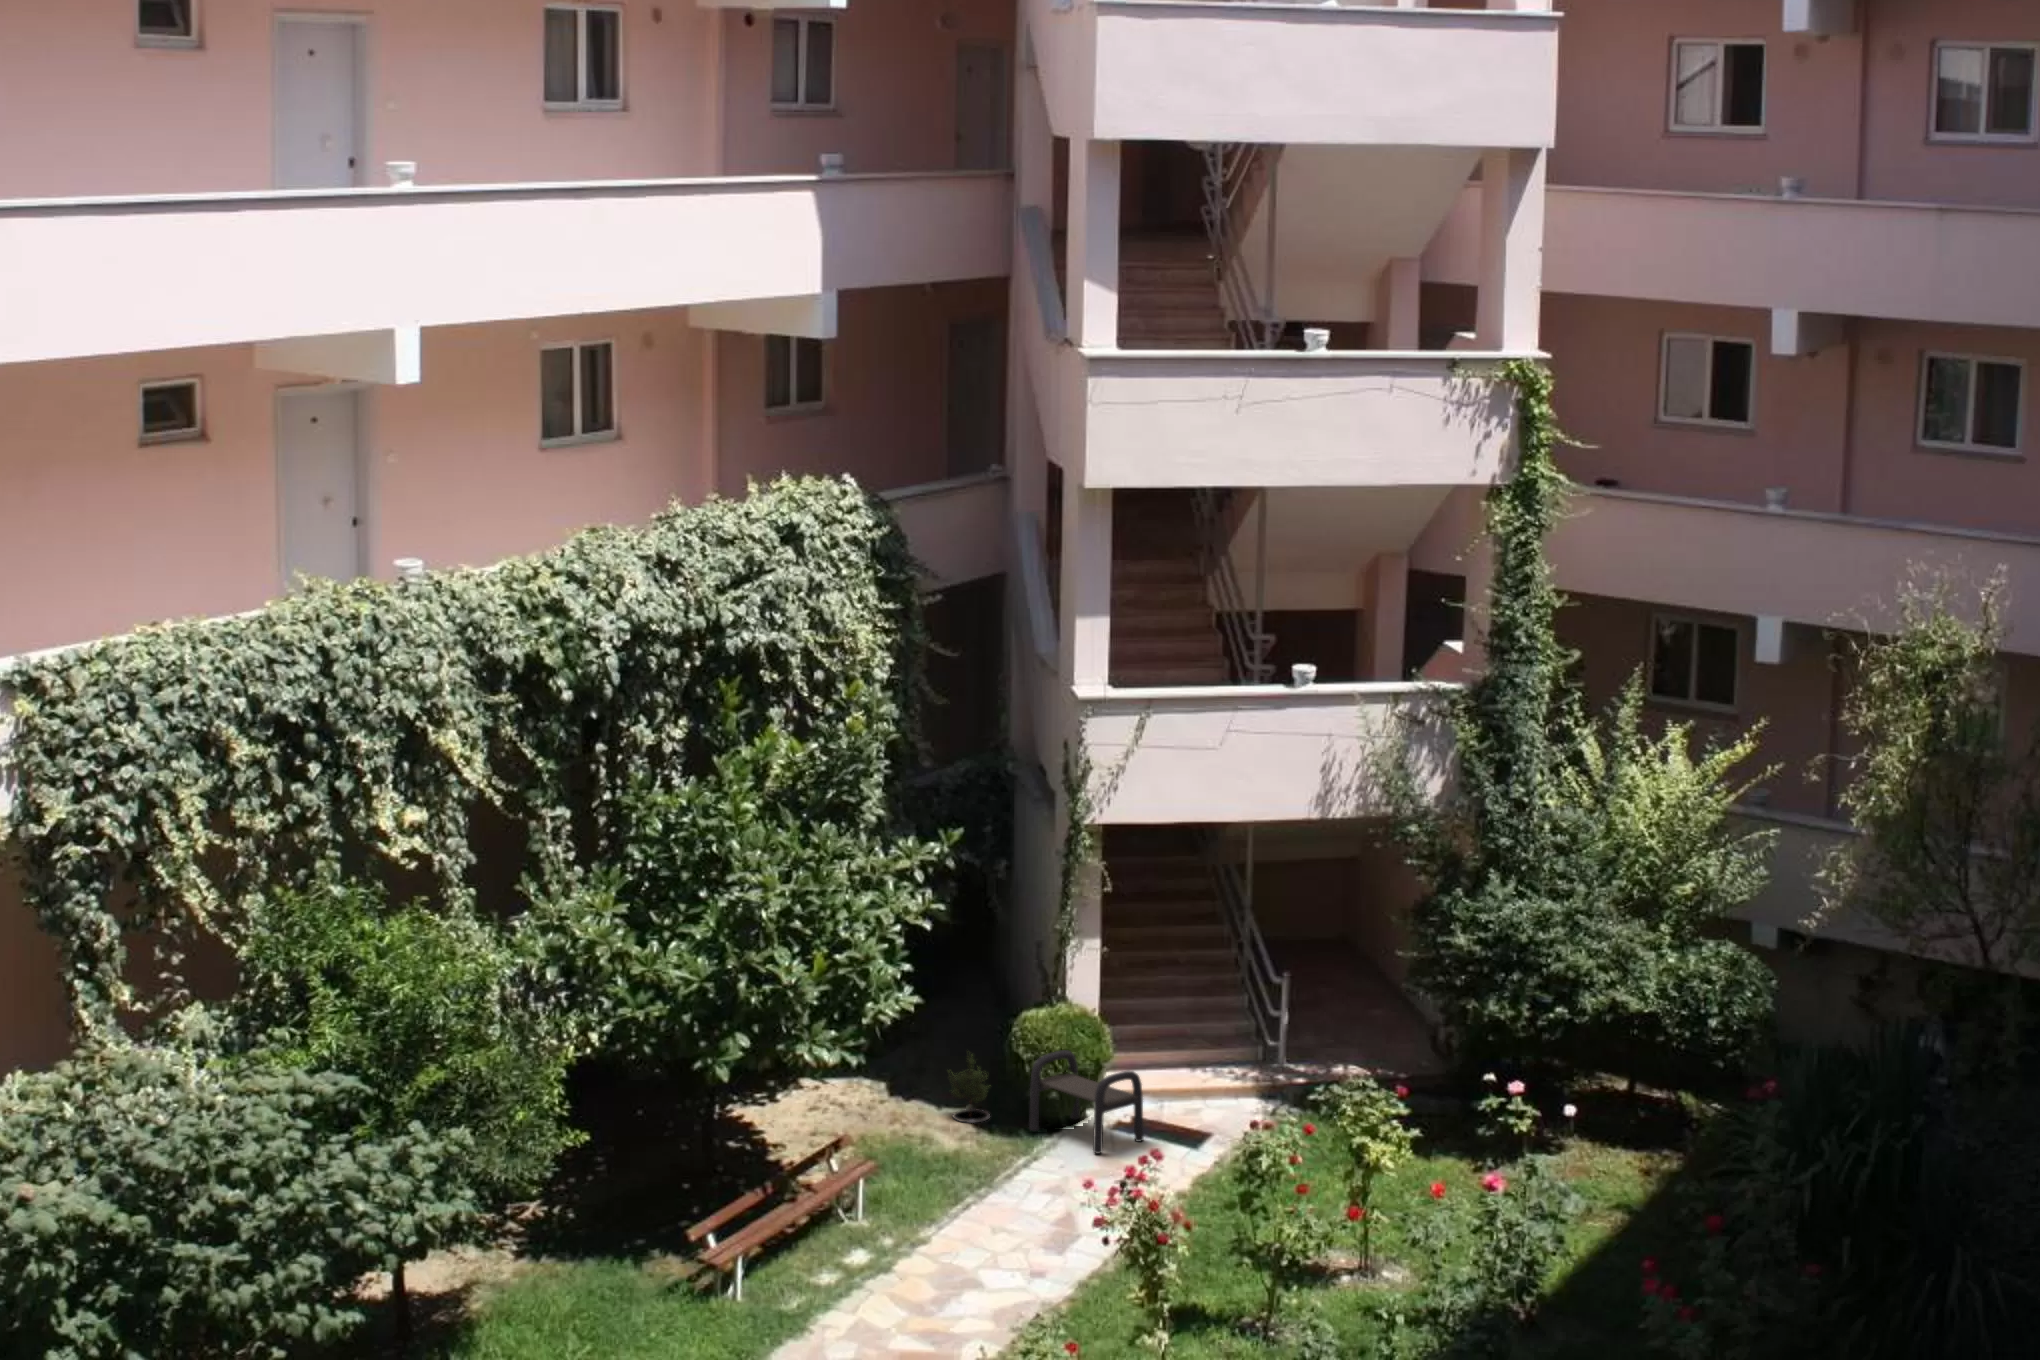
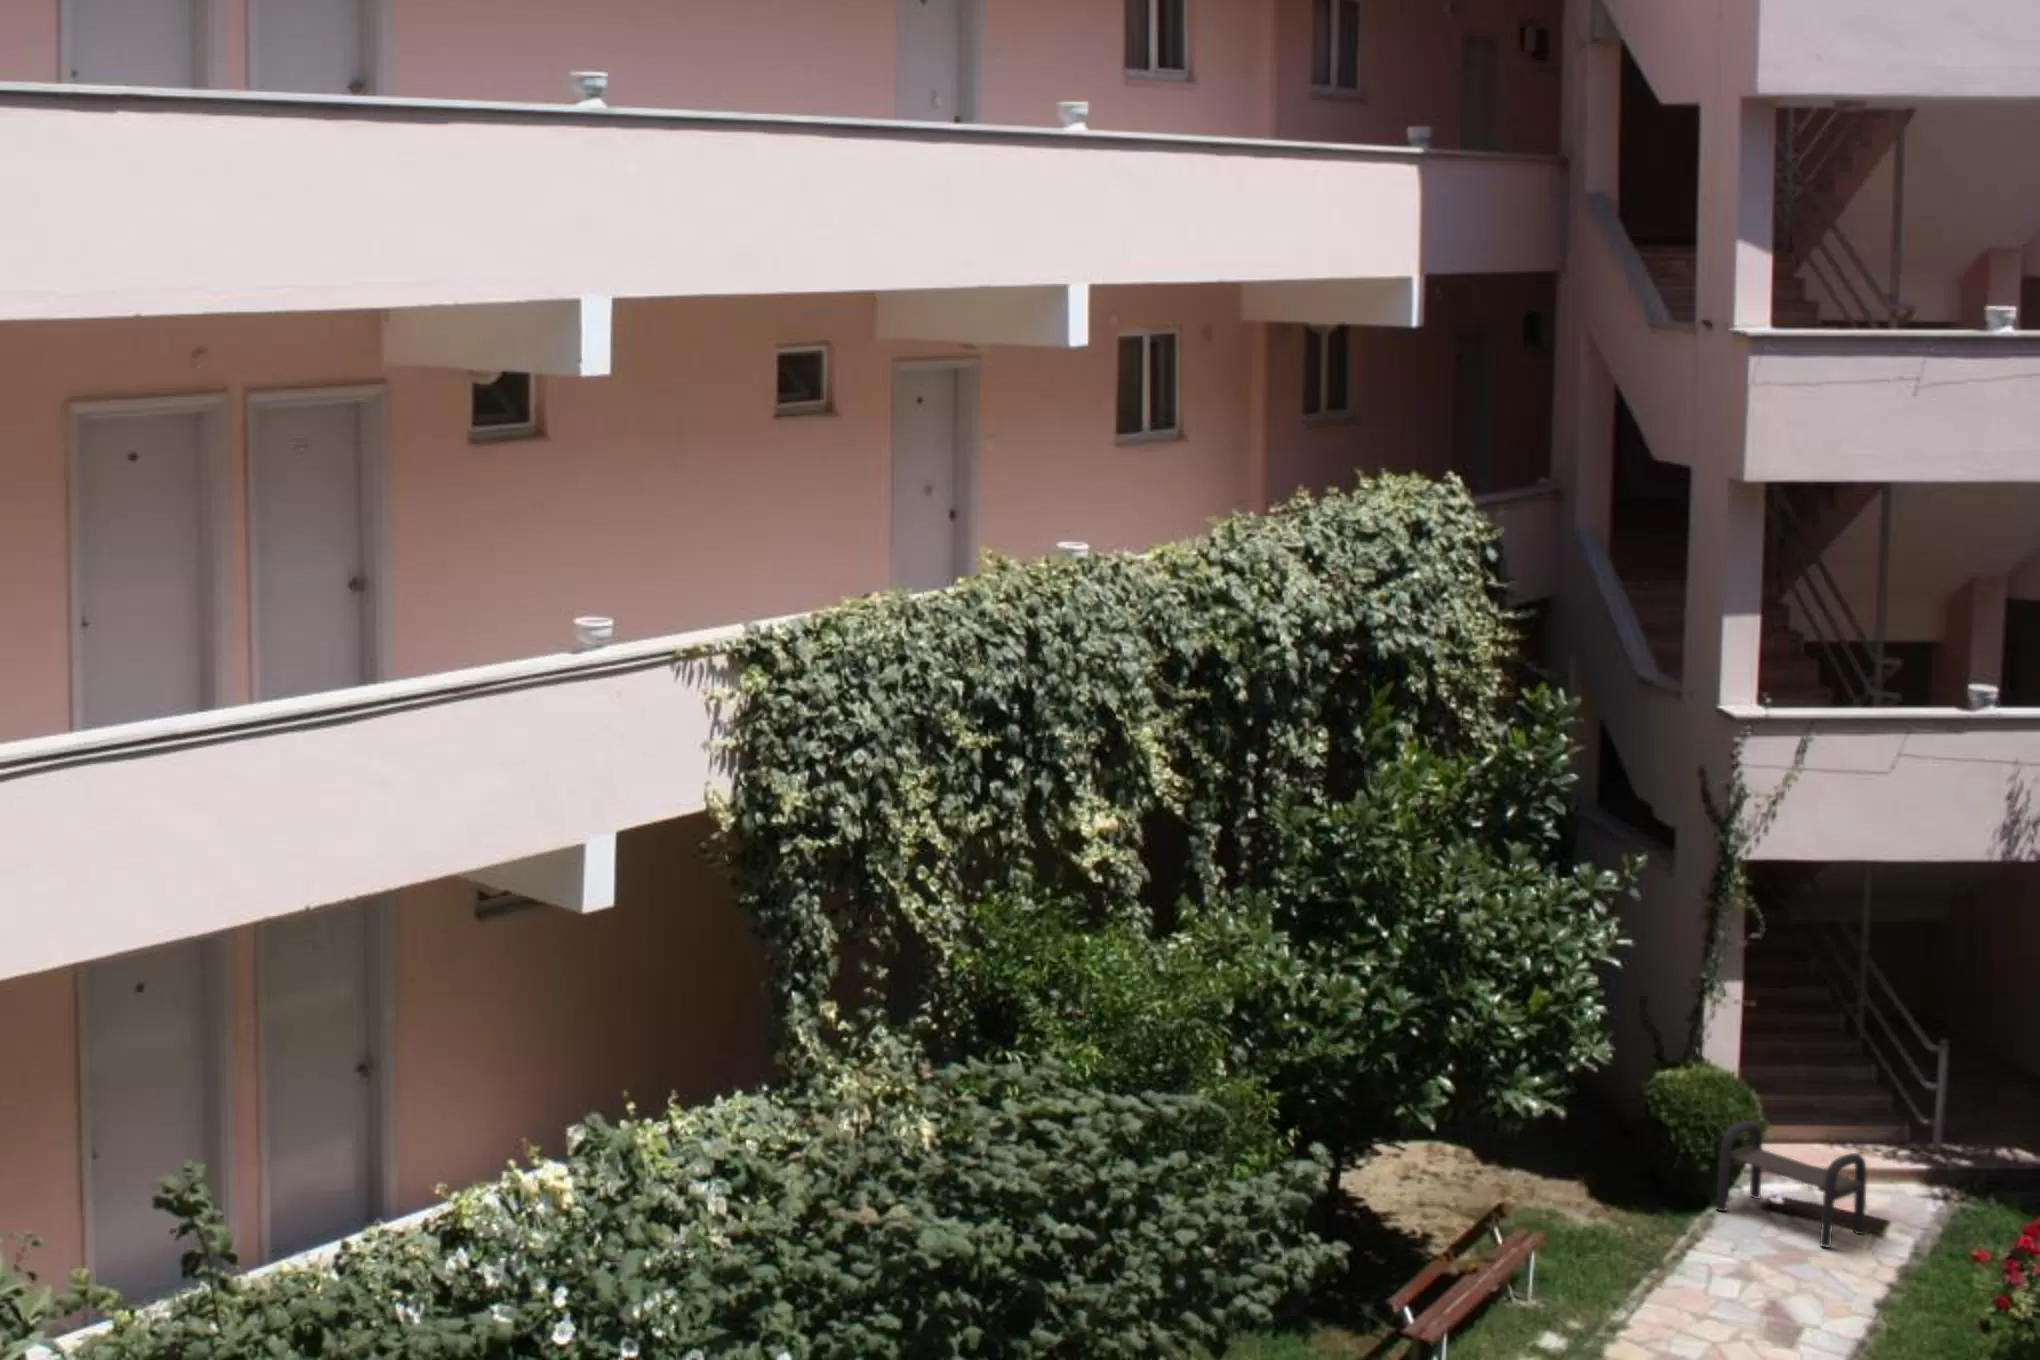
potted tree: present [950,1054,989,1123] -> none [1601,1110,1659,1195]

